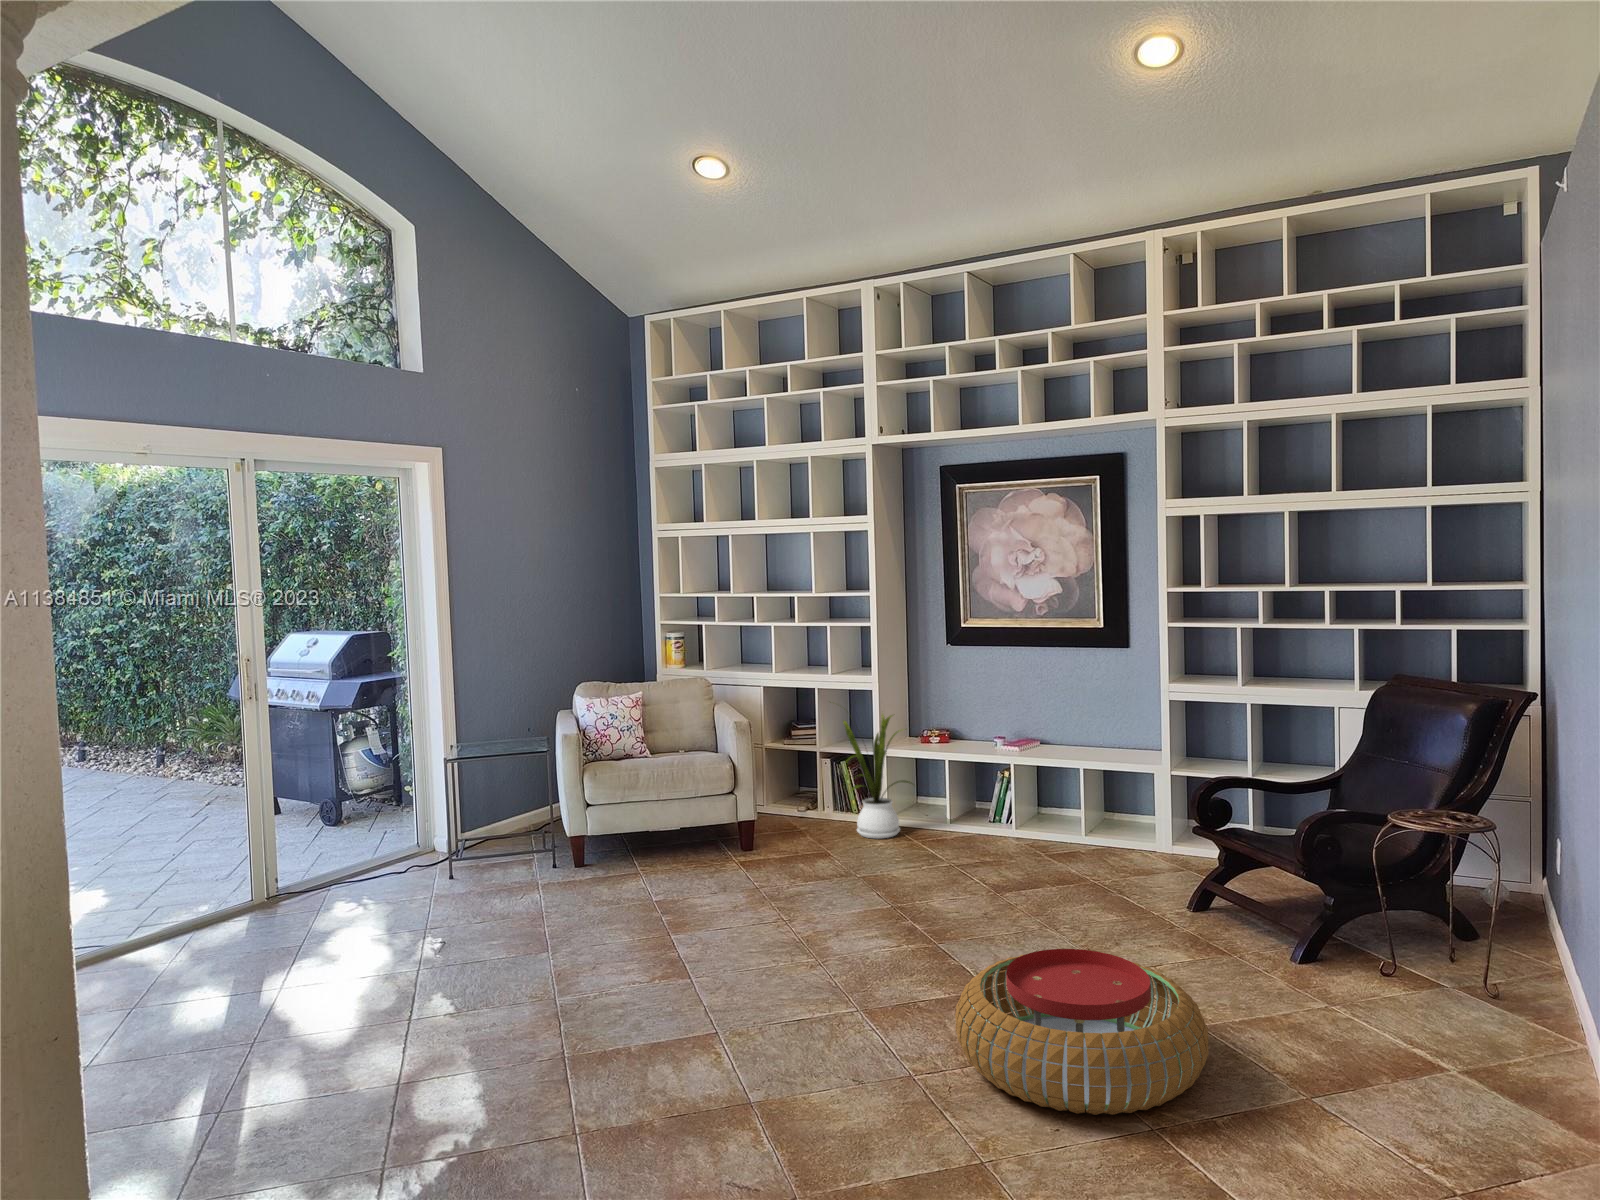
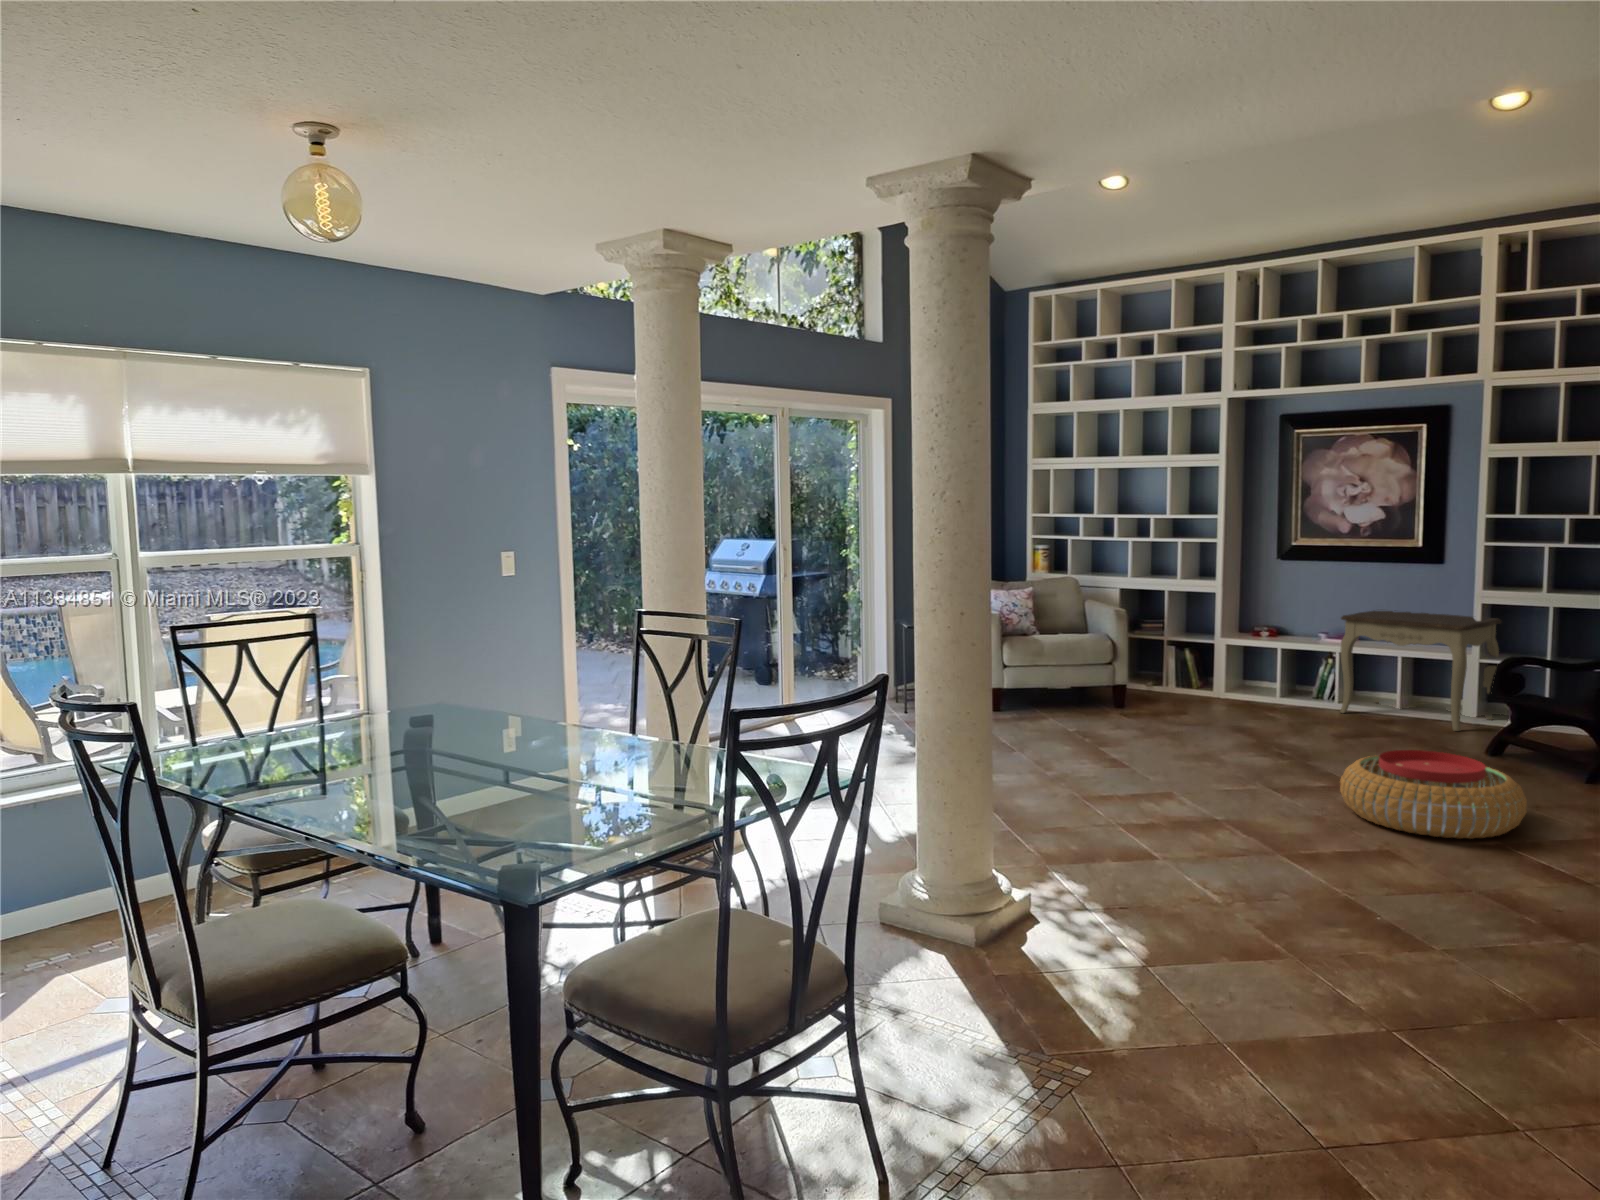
side table: none [1012,706,1198,869] -> present [1340,611,1501,731]
house plant: present [843,714,912,839] -> none [1181,599,1254,705]

